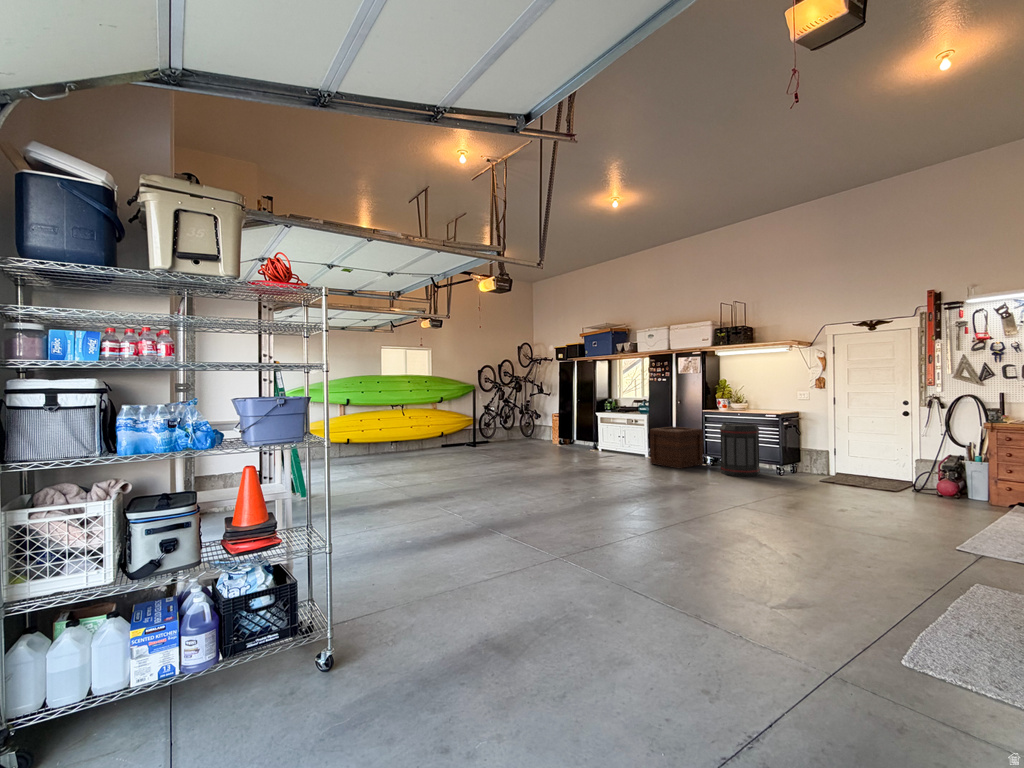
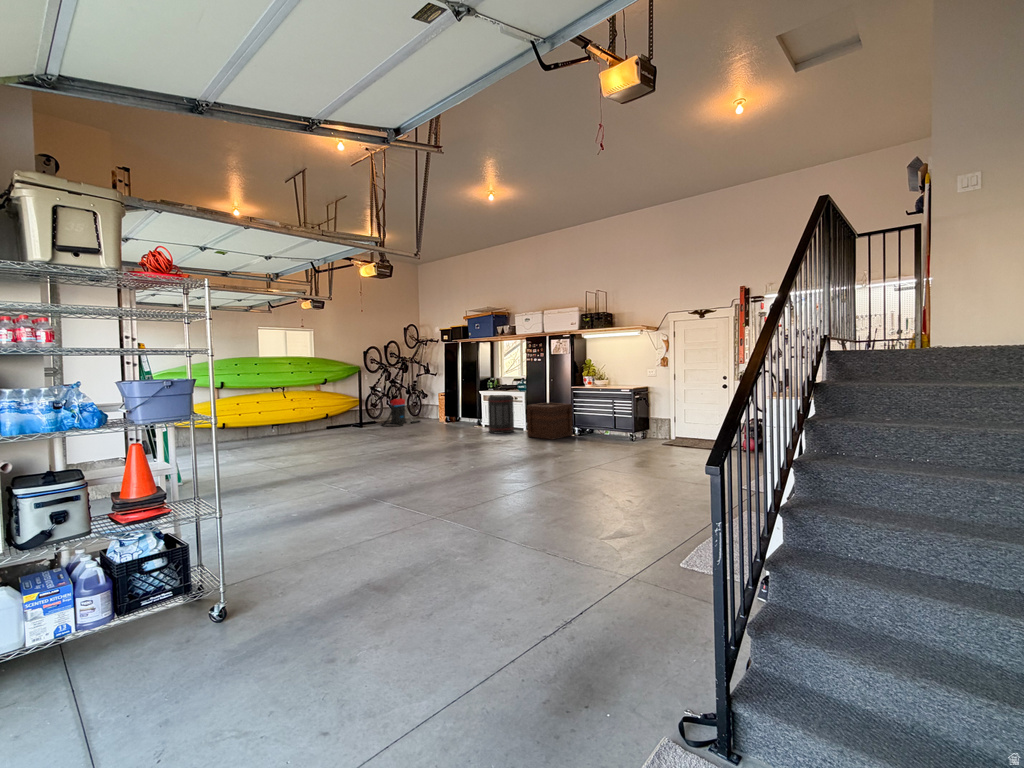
vacuum cleaner: none [495,418,533,447] -> present [382,398,420,427]
trash can: present [720,423,760,477] -> present [488,395,514,433]

